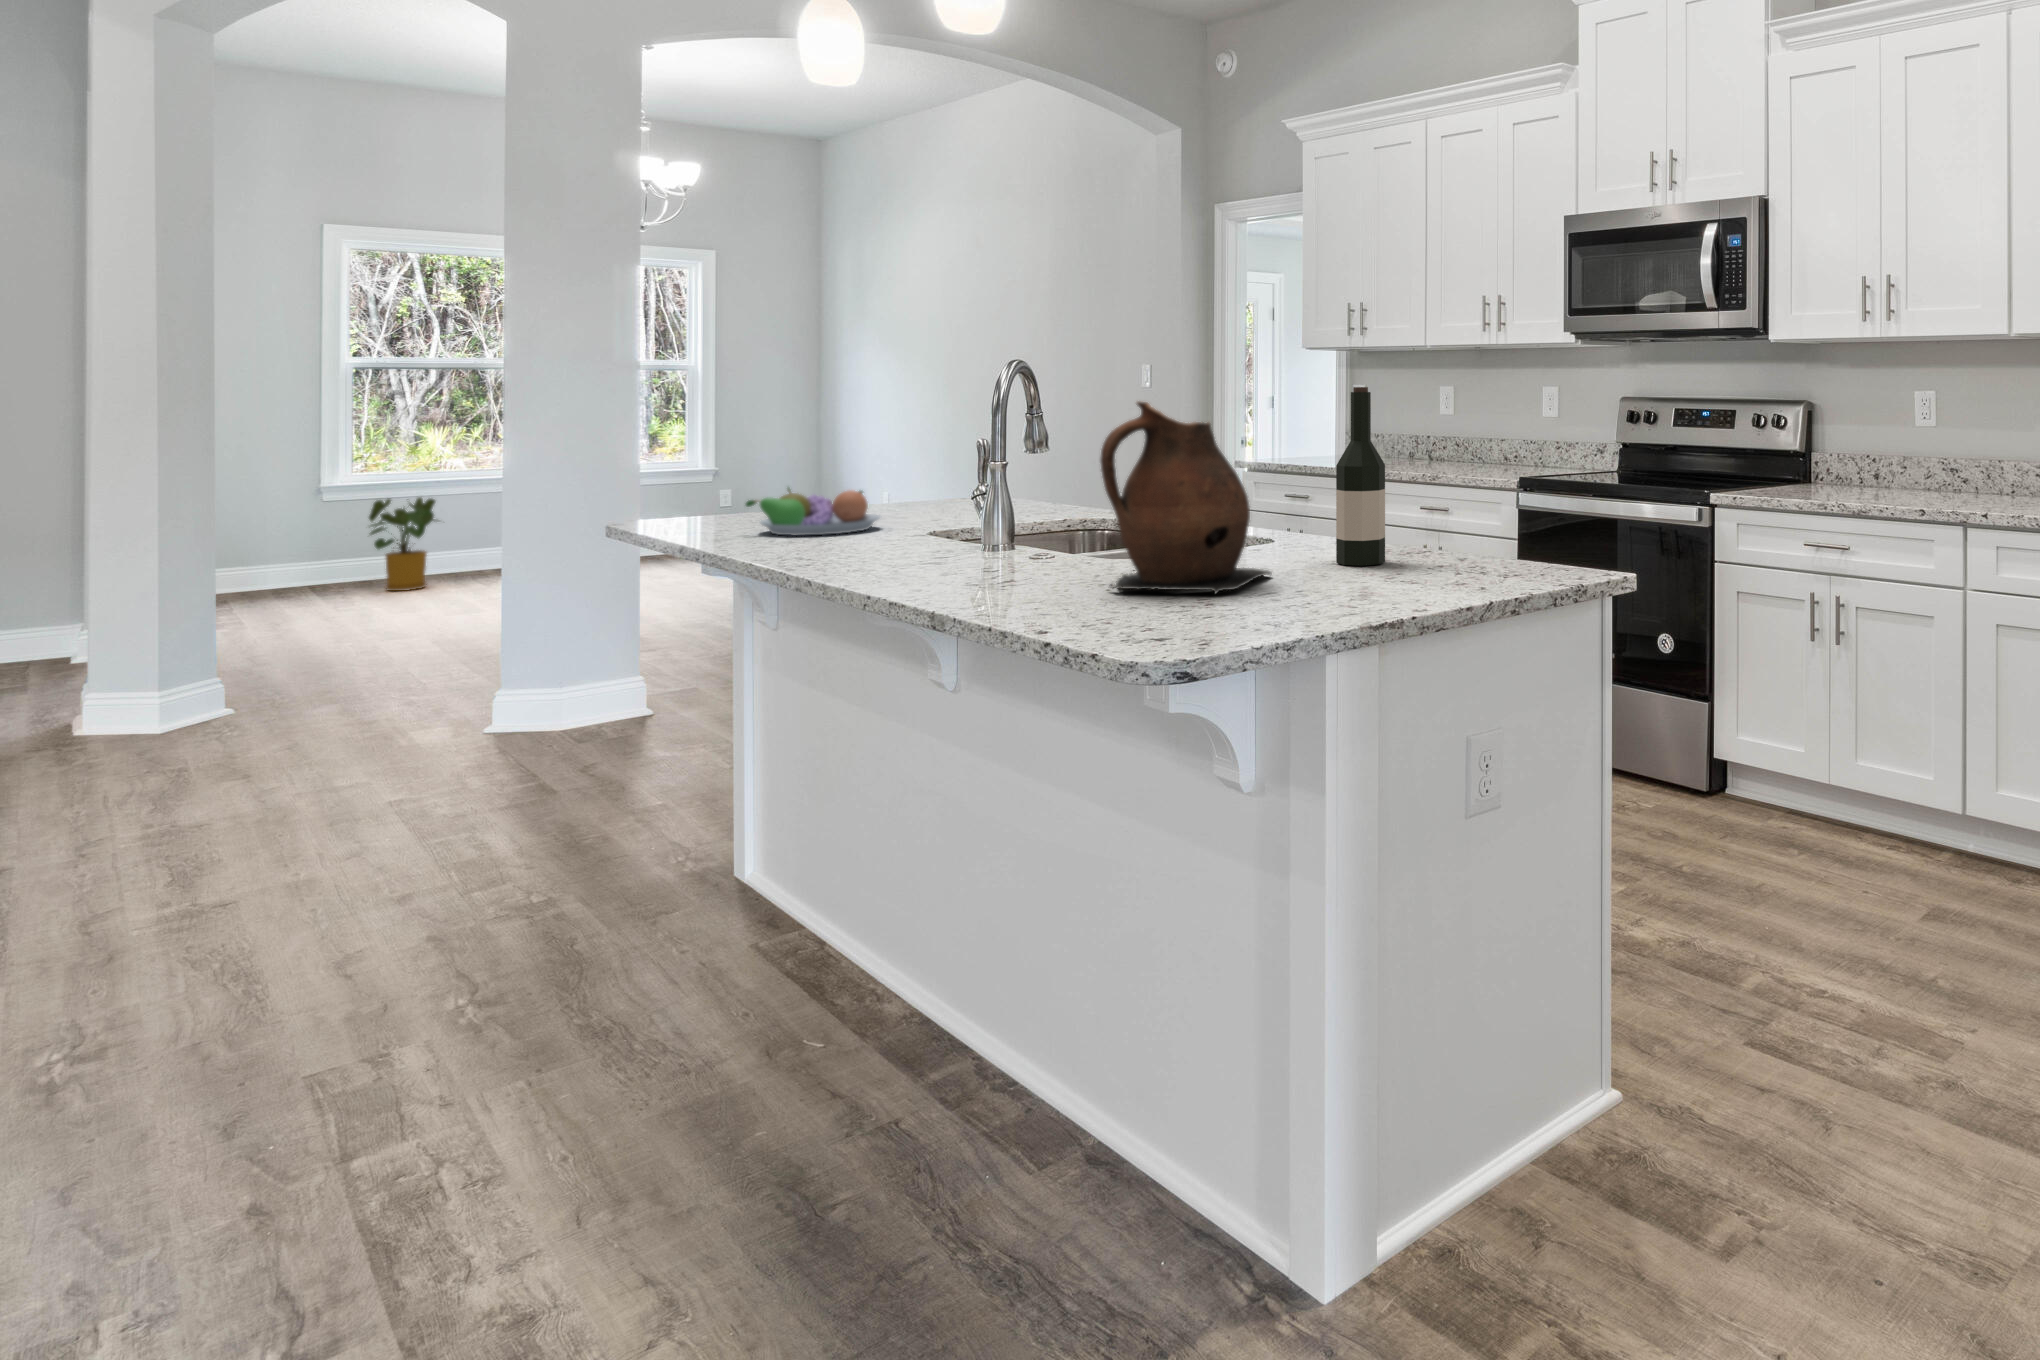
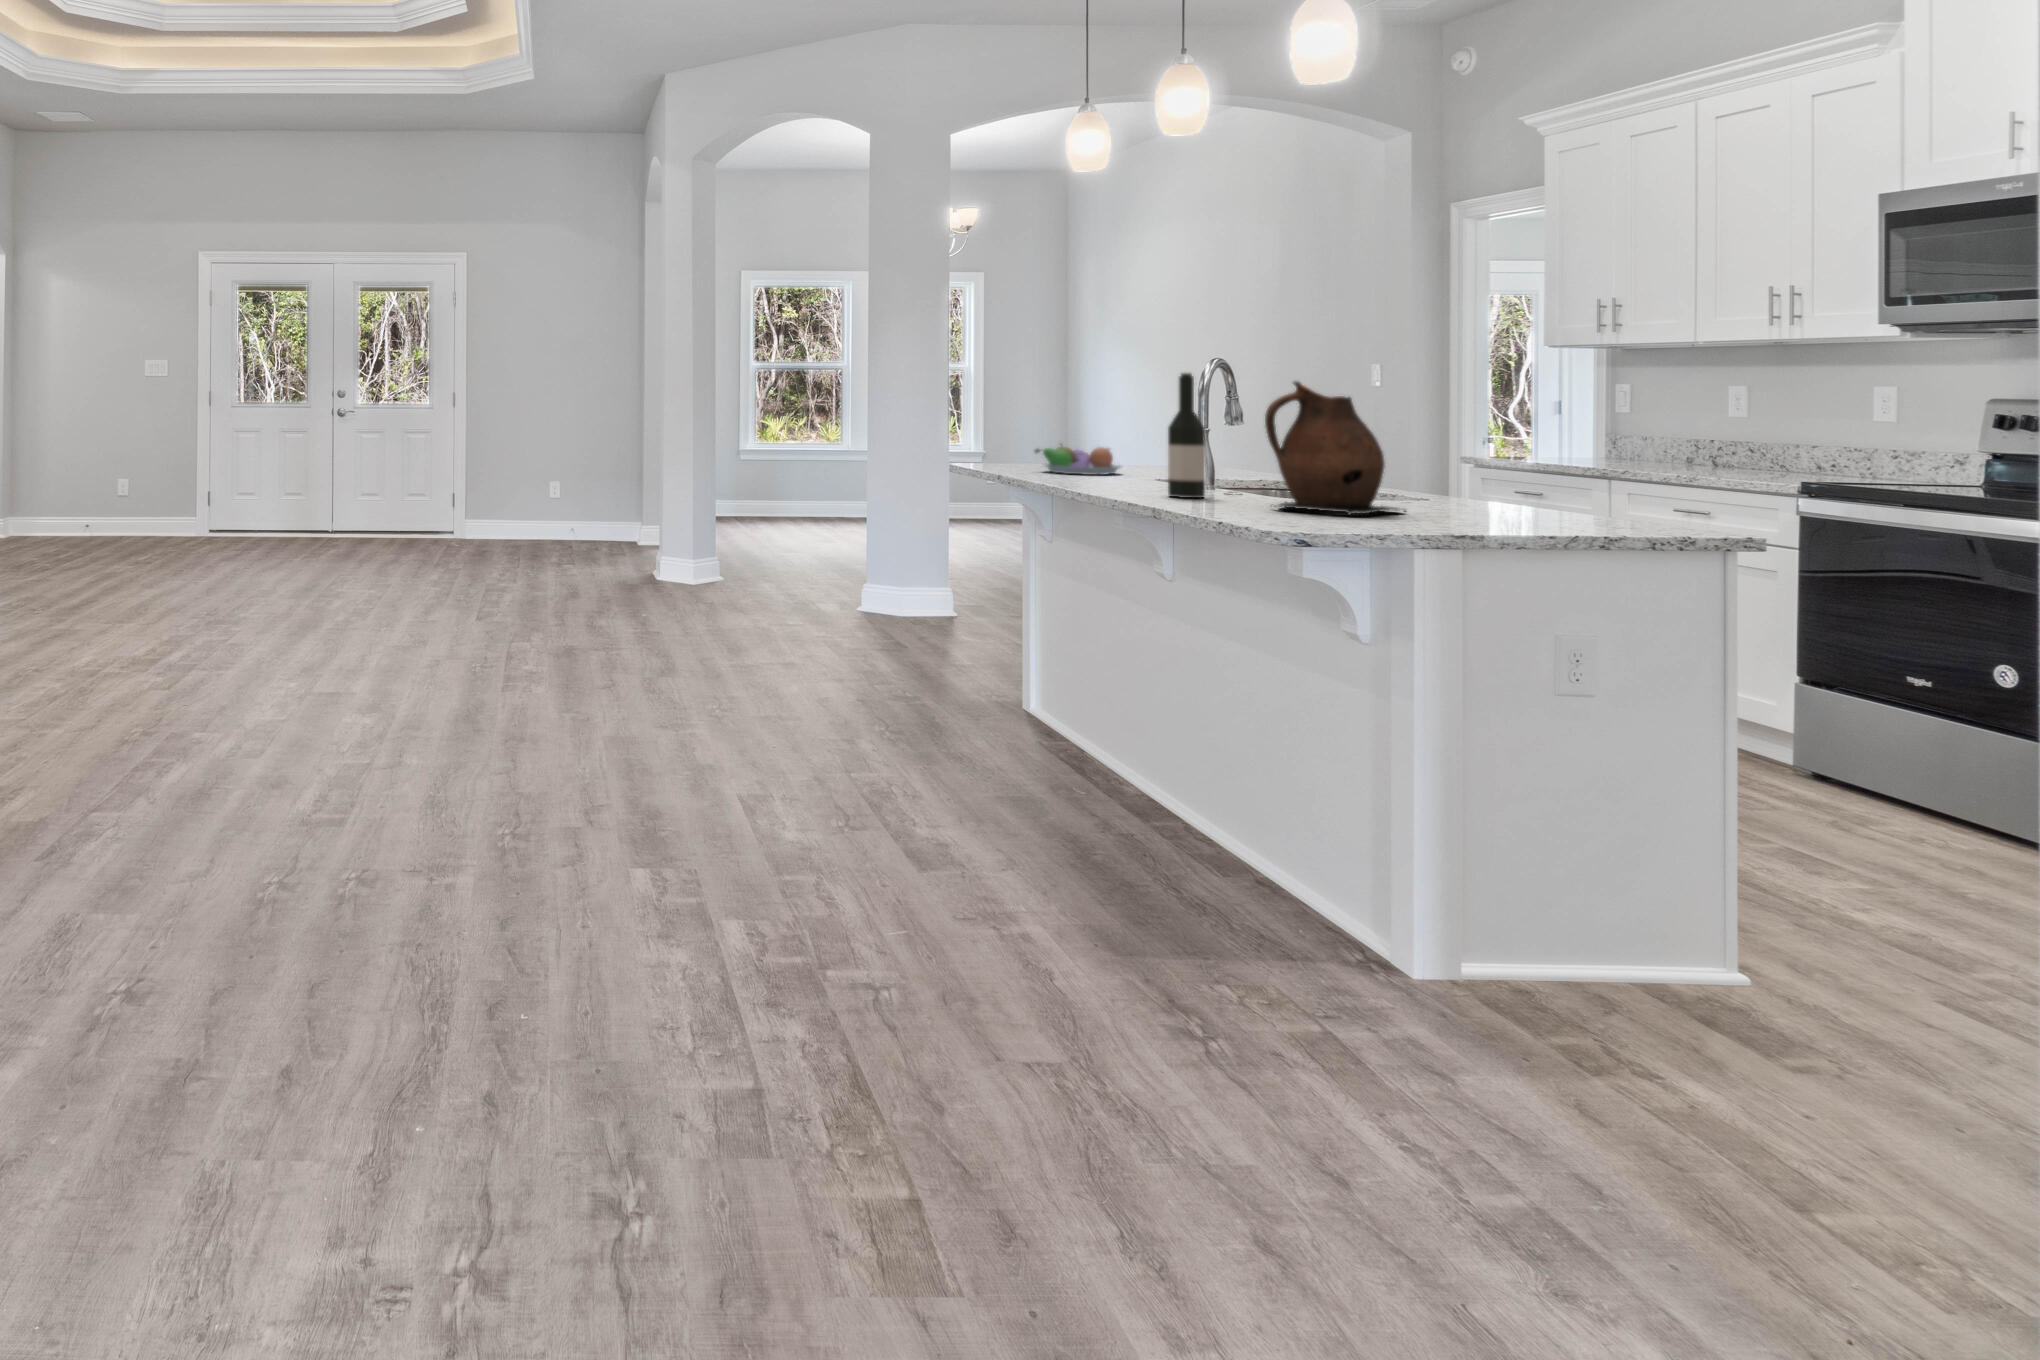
wine bottle: present [1336,387,1385,566] -> present [1168,373,1205,498]
house plant: present [369,497,435,591] -> none [784,458,828,522]

